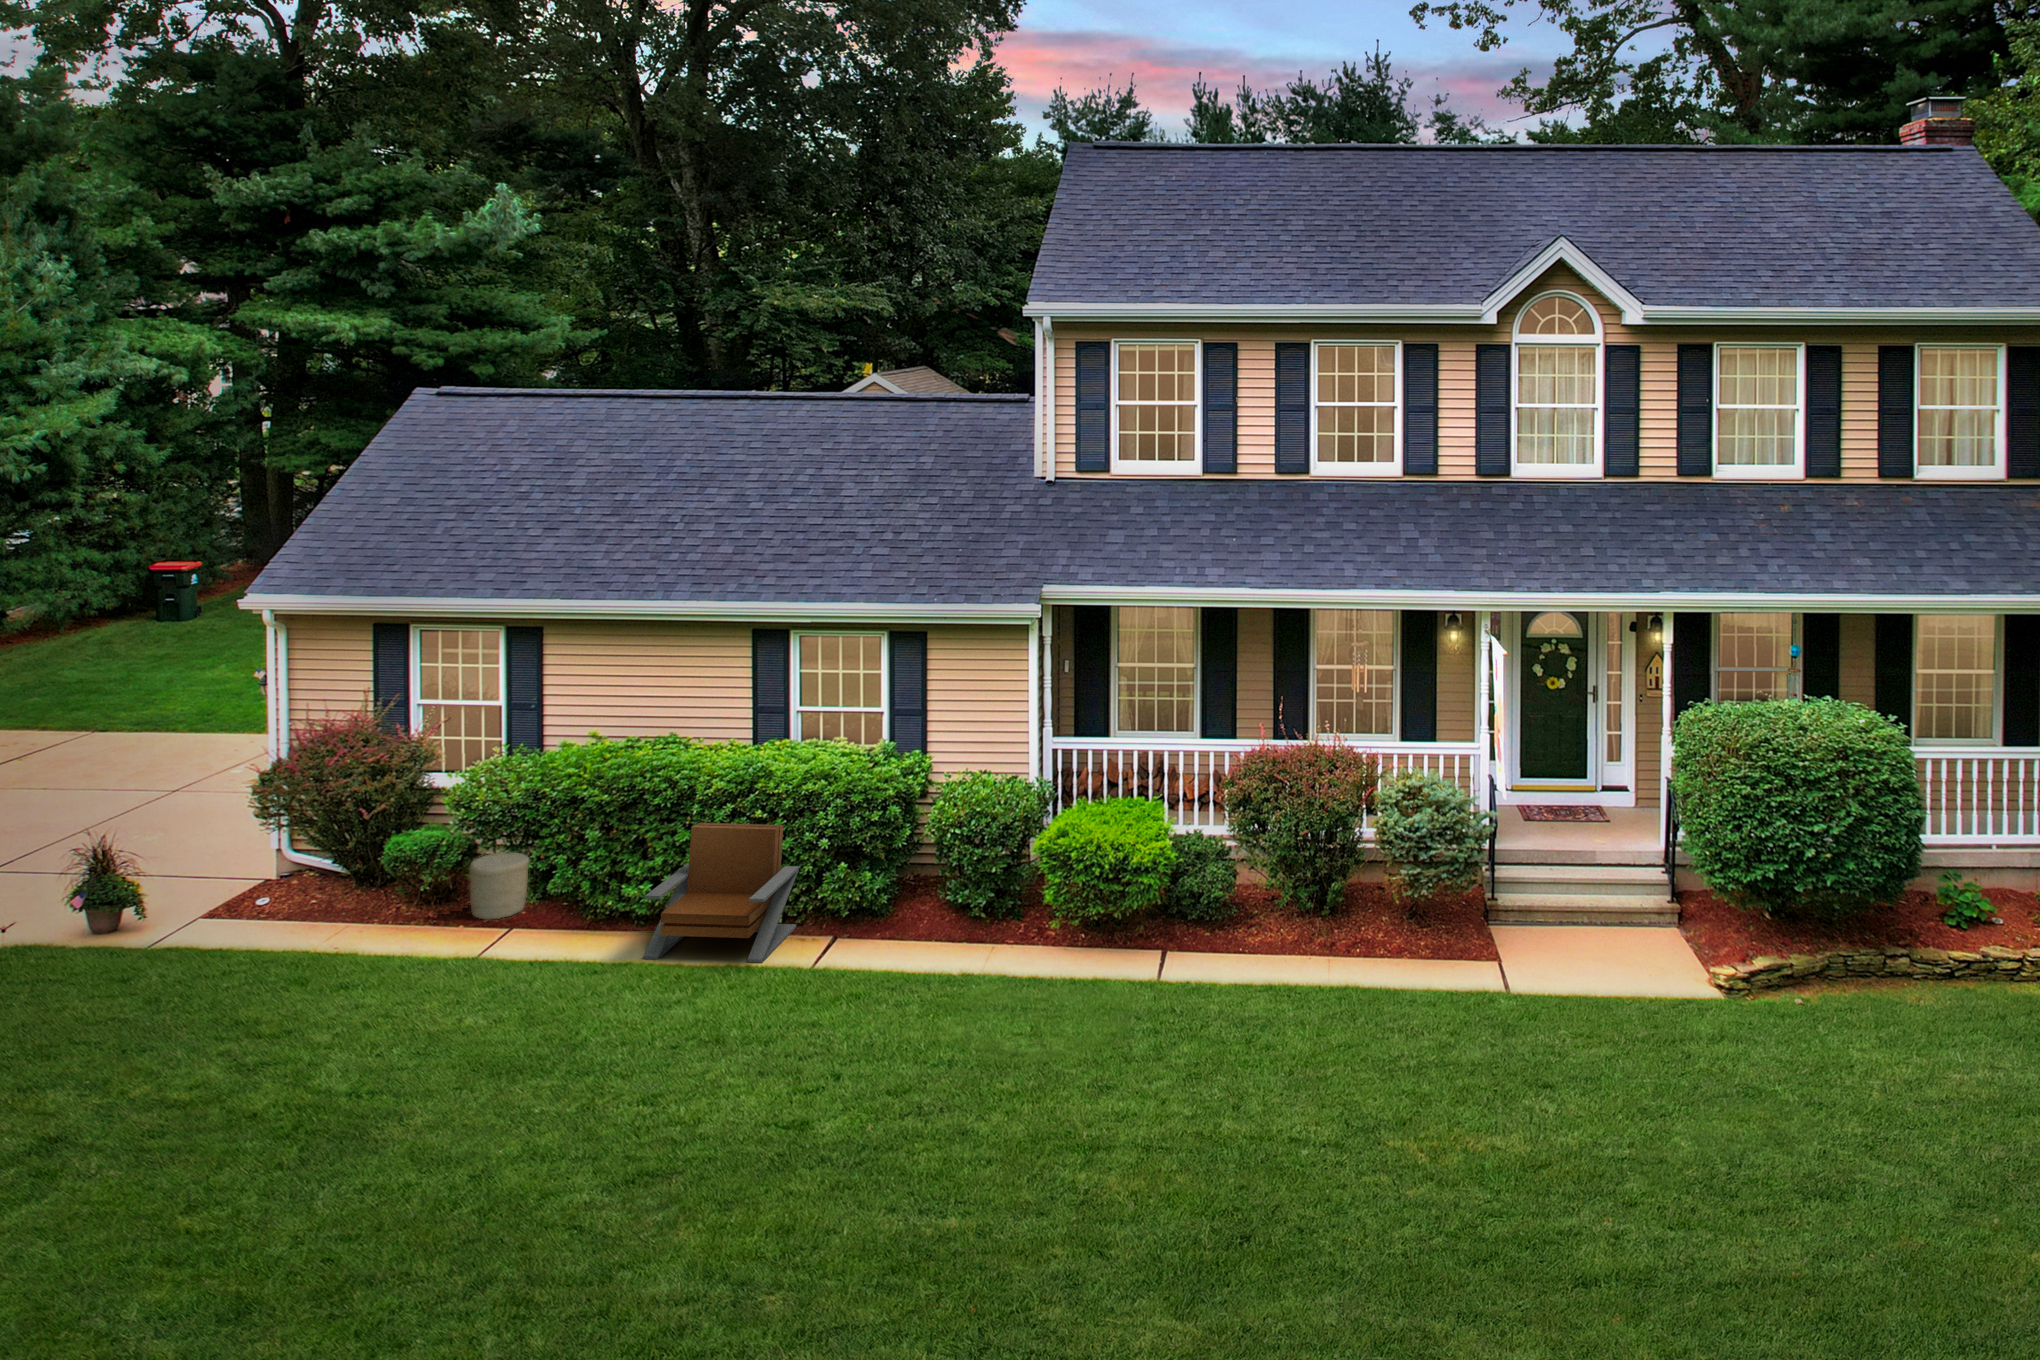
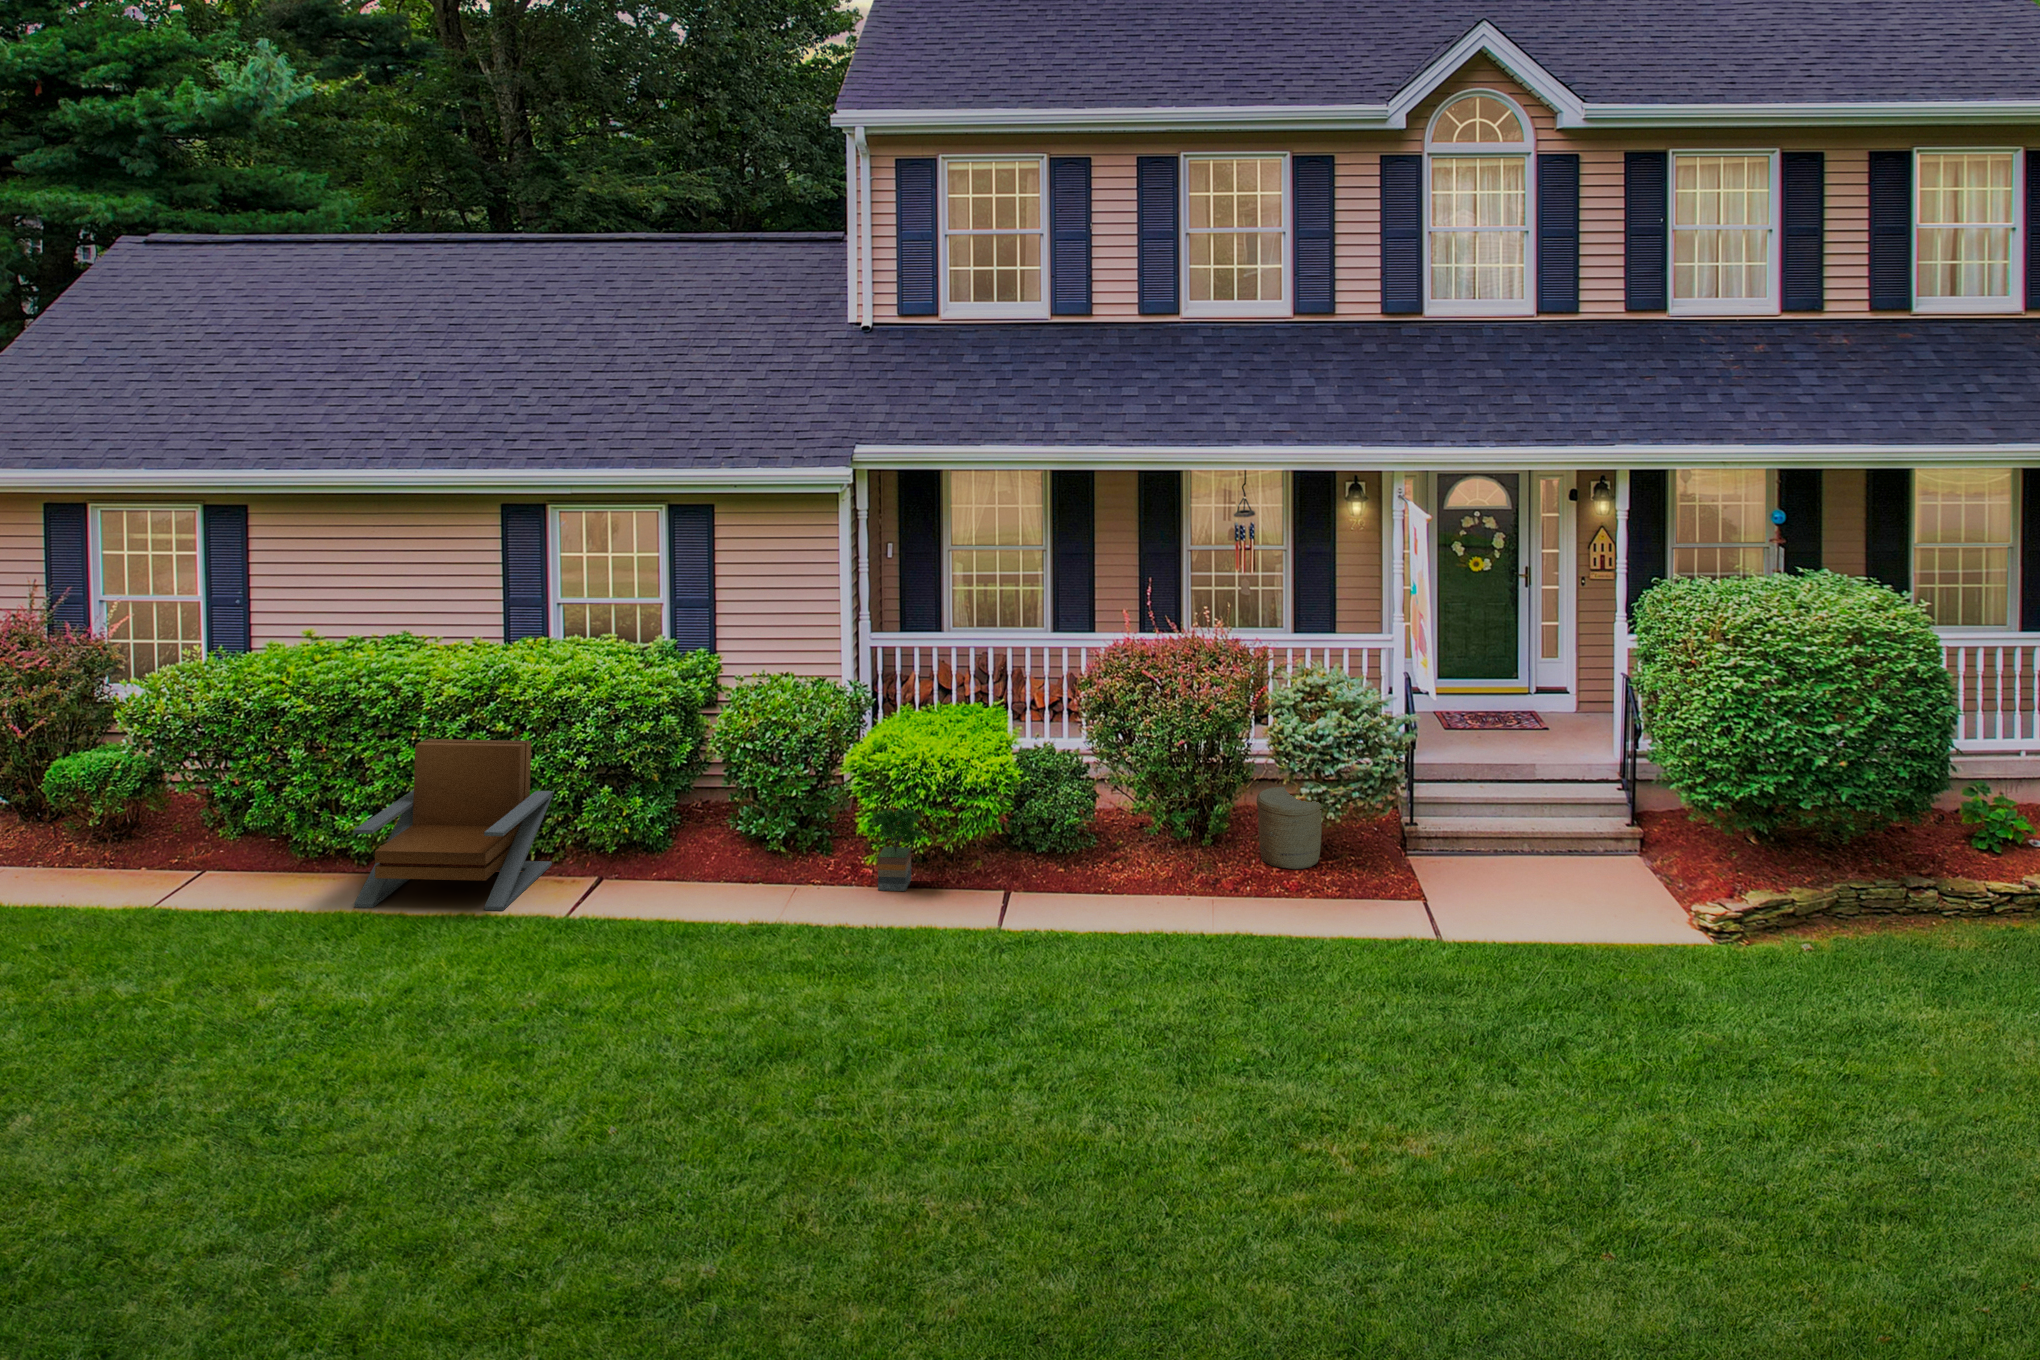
woven basket: present [469,853,529,920] -> present [1257,787,1322,869]
potted tree: none [1056,882,1097,951] -> present [873,808,921,891]

